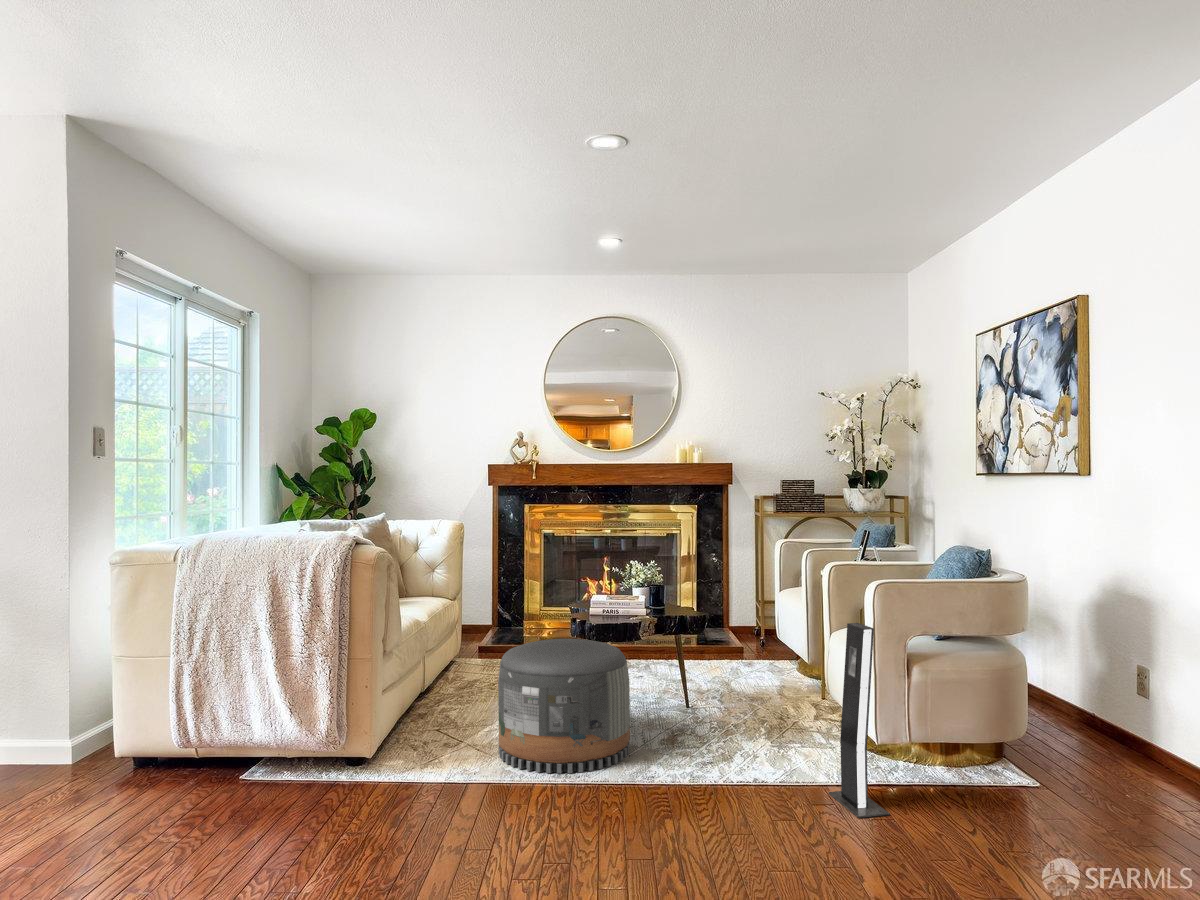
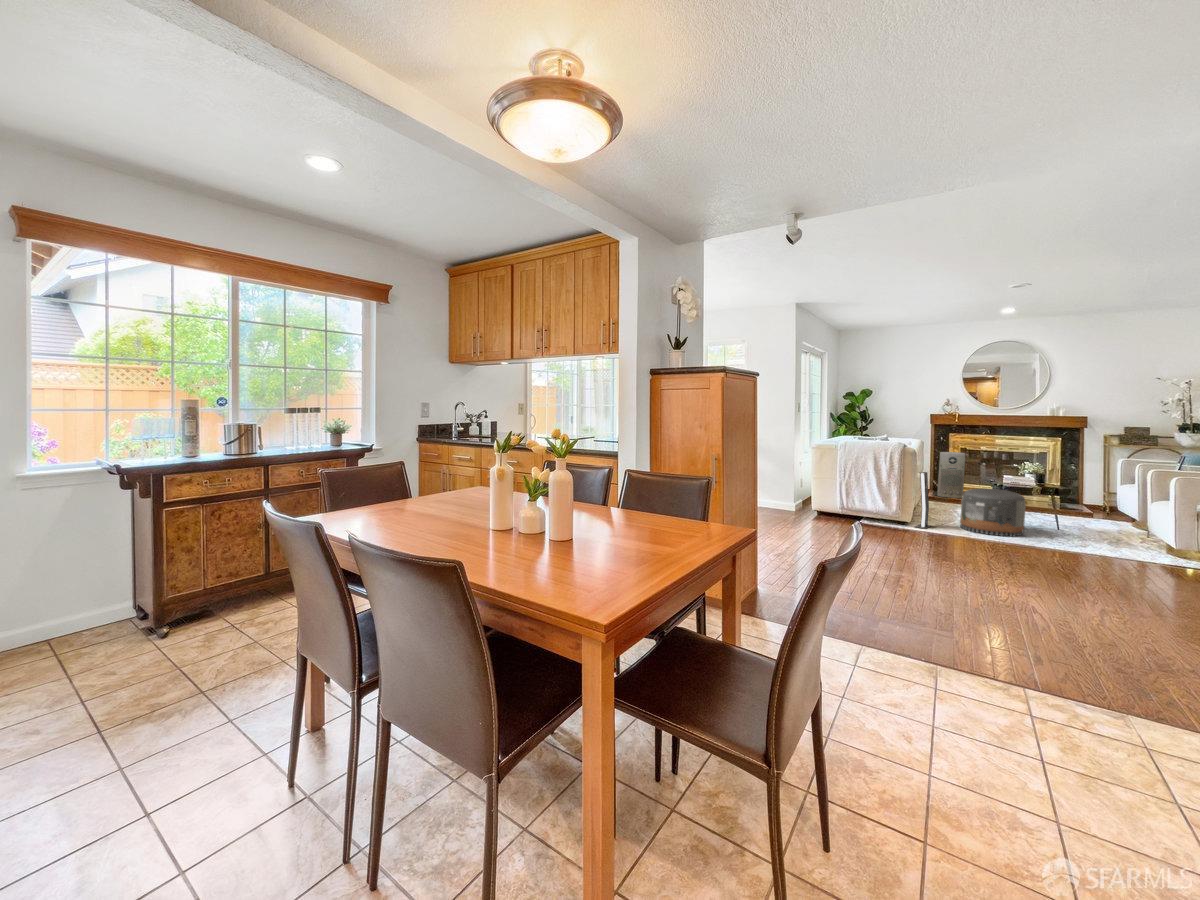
air purifier: none [503,543,550,643] -> present [937,452,966,498]
speaker: present [829,623,890,818] -> present [915,472,931,529]

